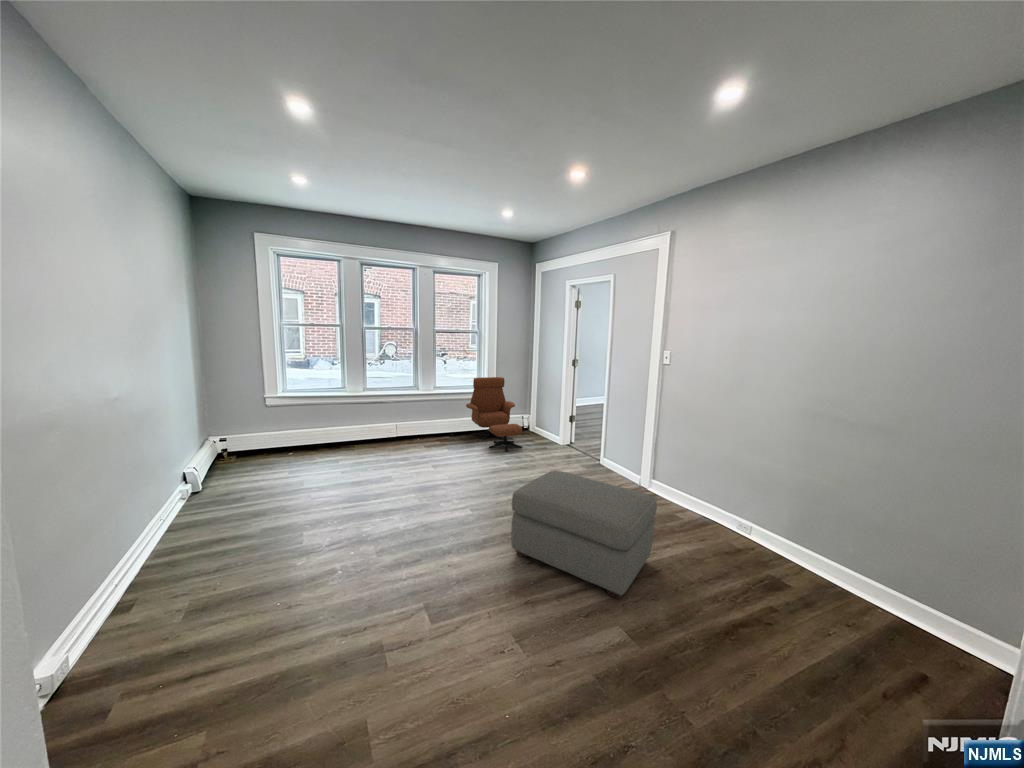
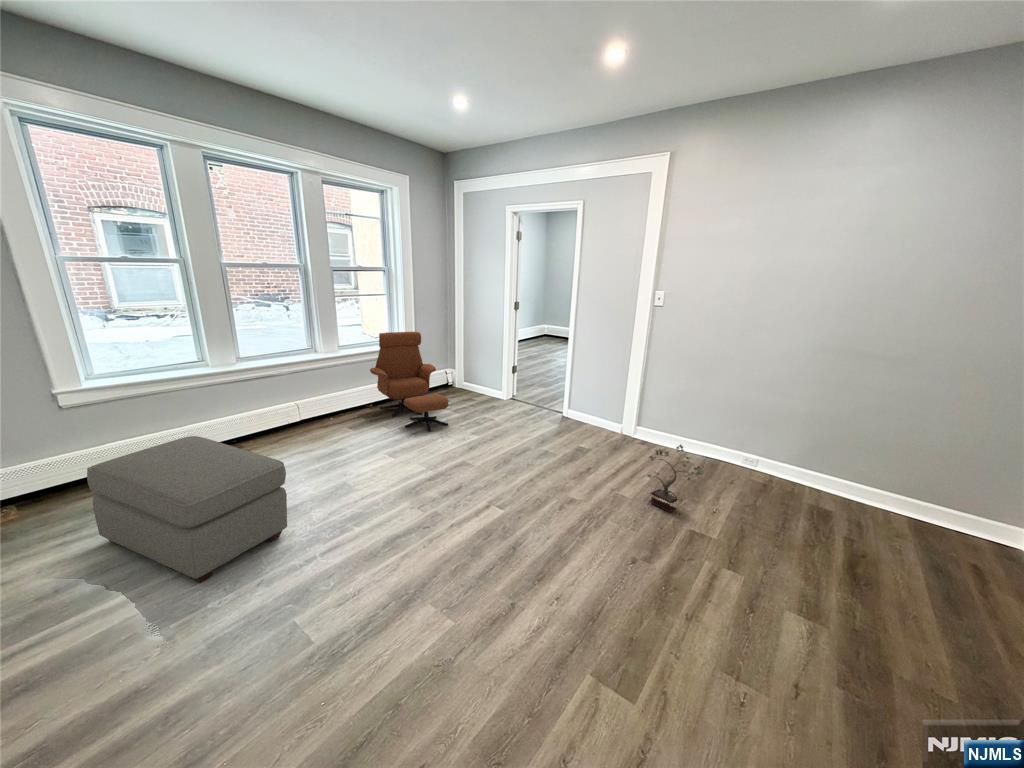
potted plant: none [675,462,723,521] -> present [647,445,702,512]
ottoman: present [511,470,657,599] -> present [87,436,287,583]

